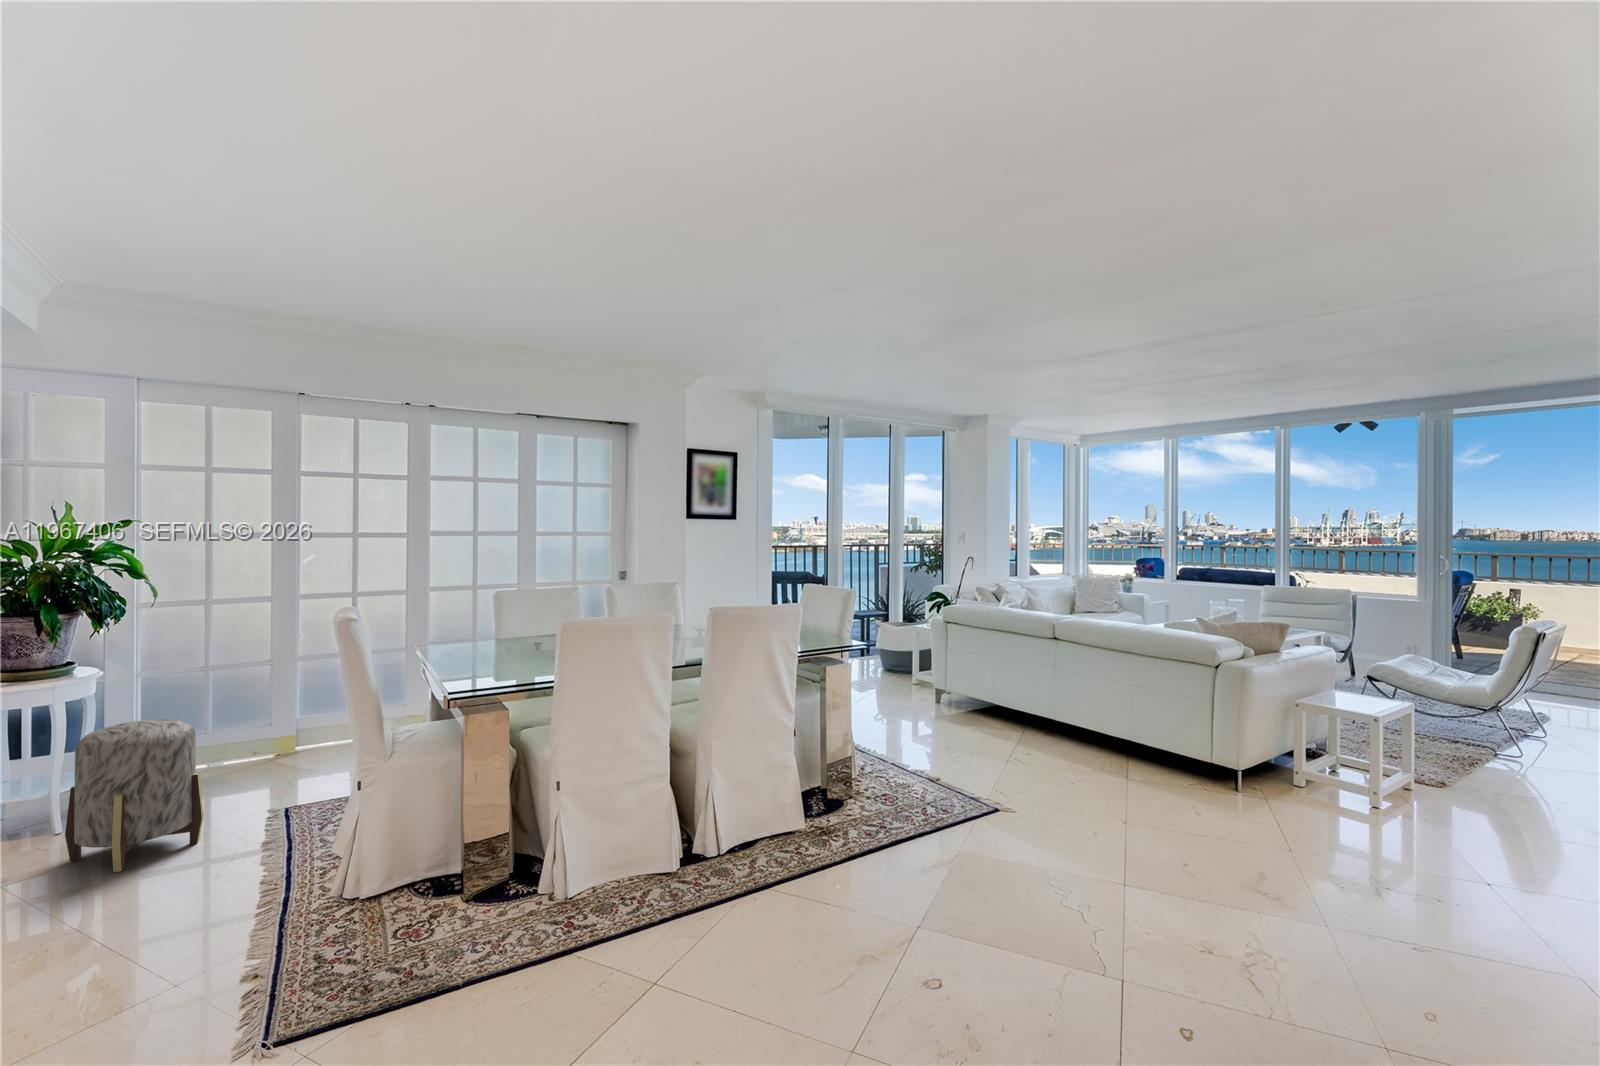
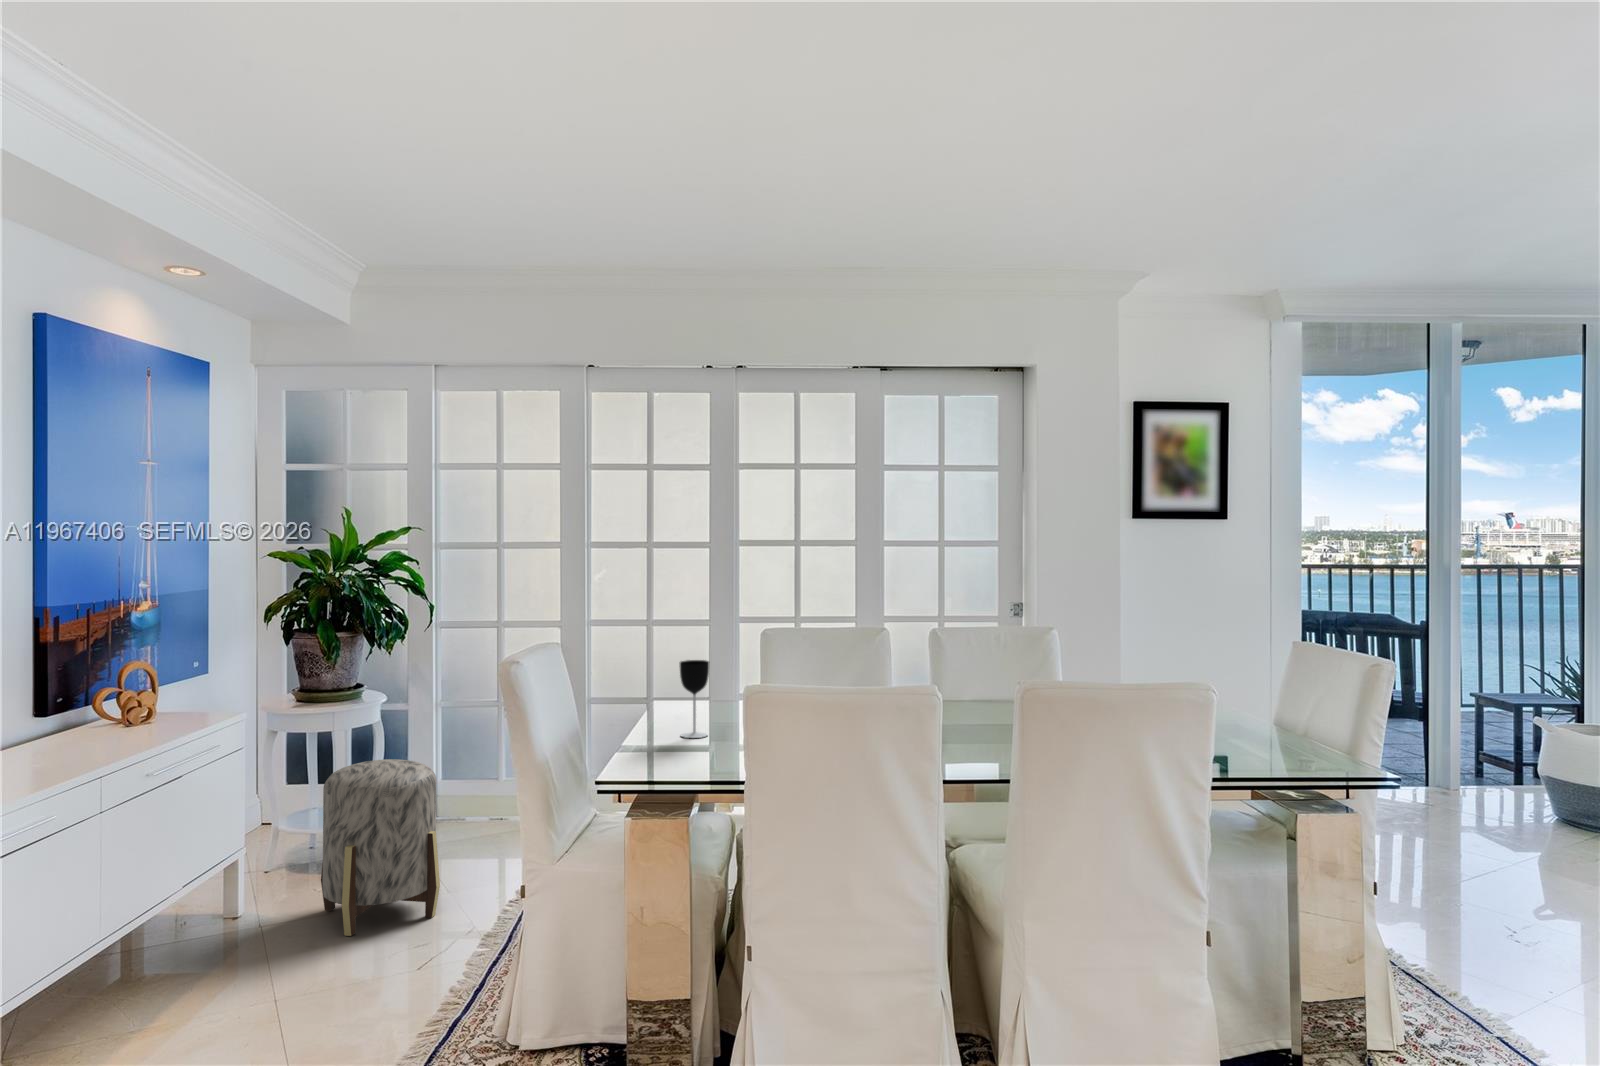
wine glass: none [459,614,480,666] -> present [680,660,709,738]

